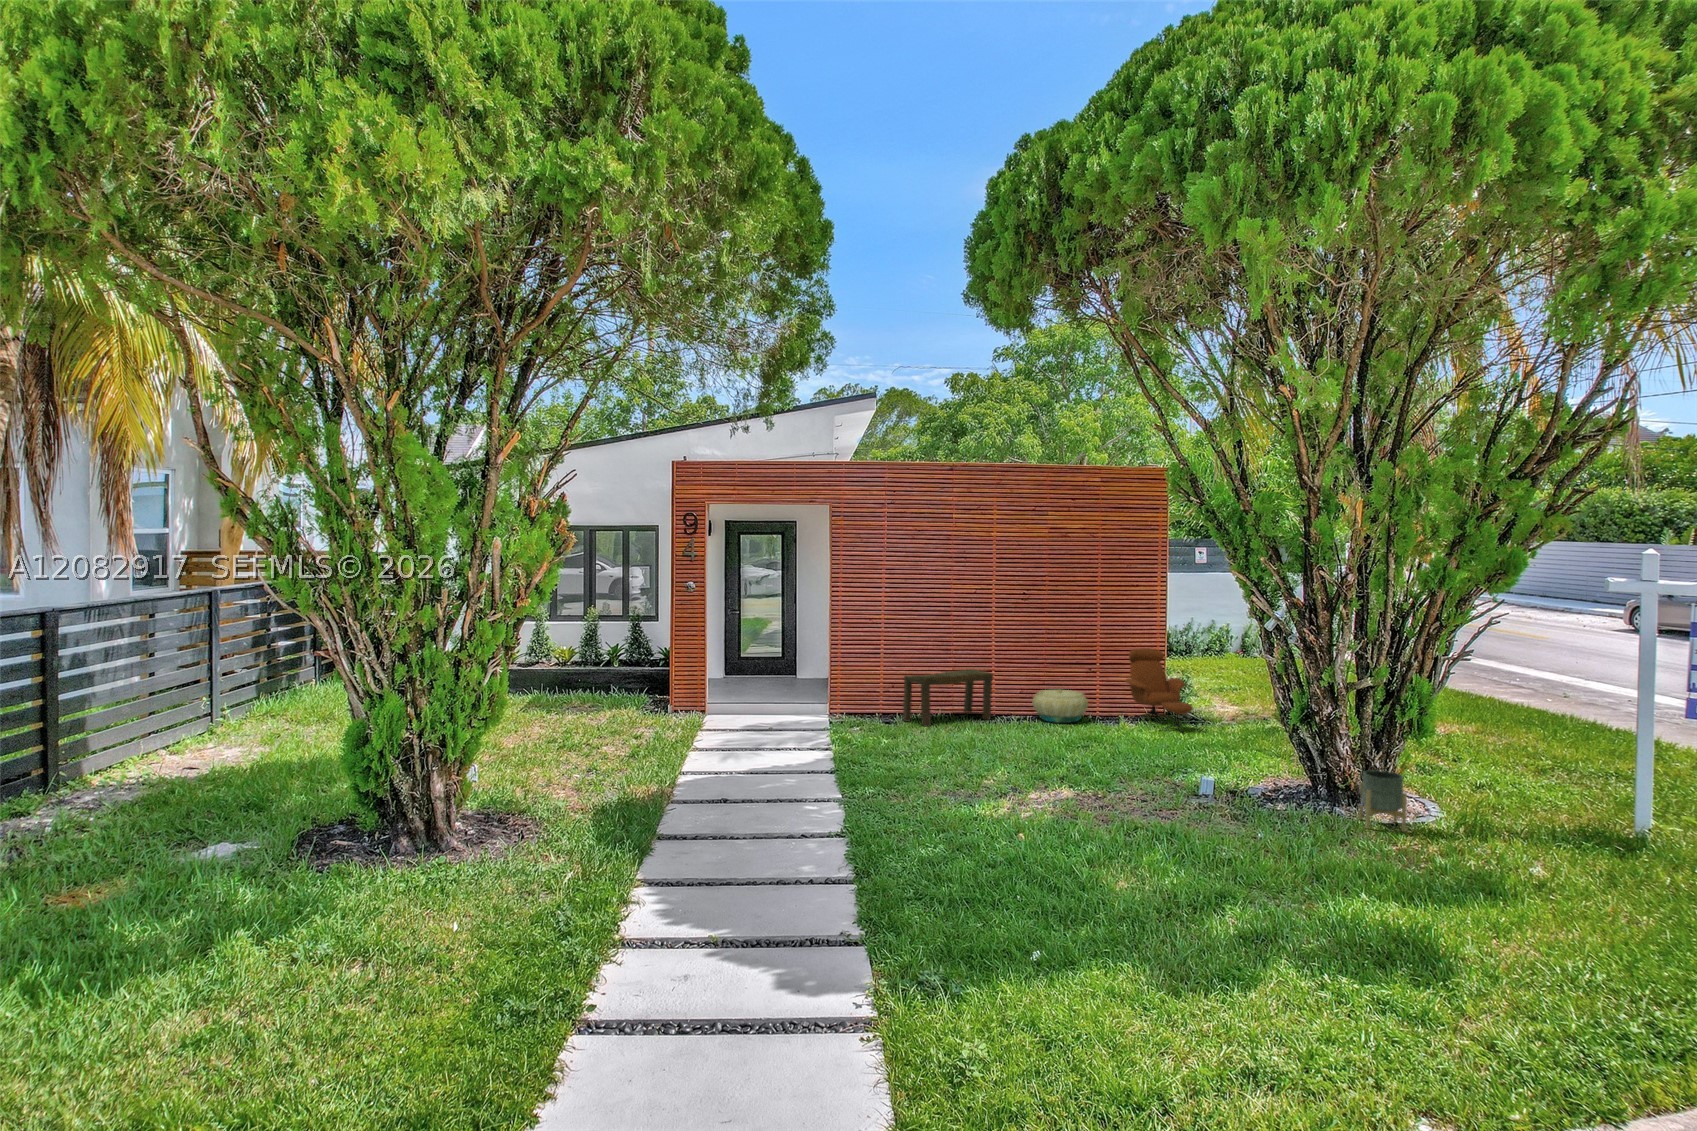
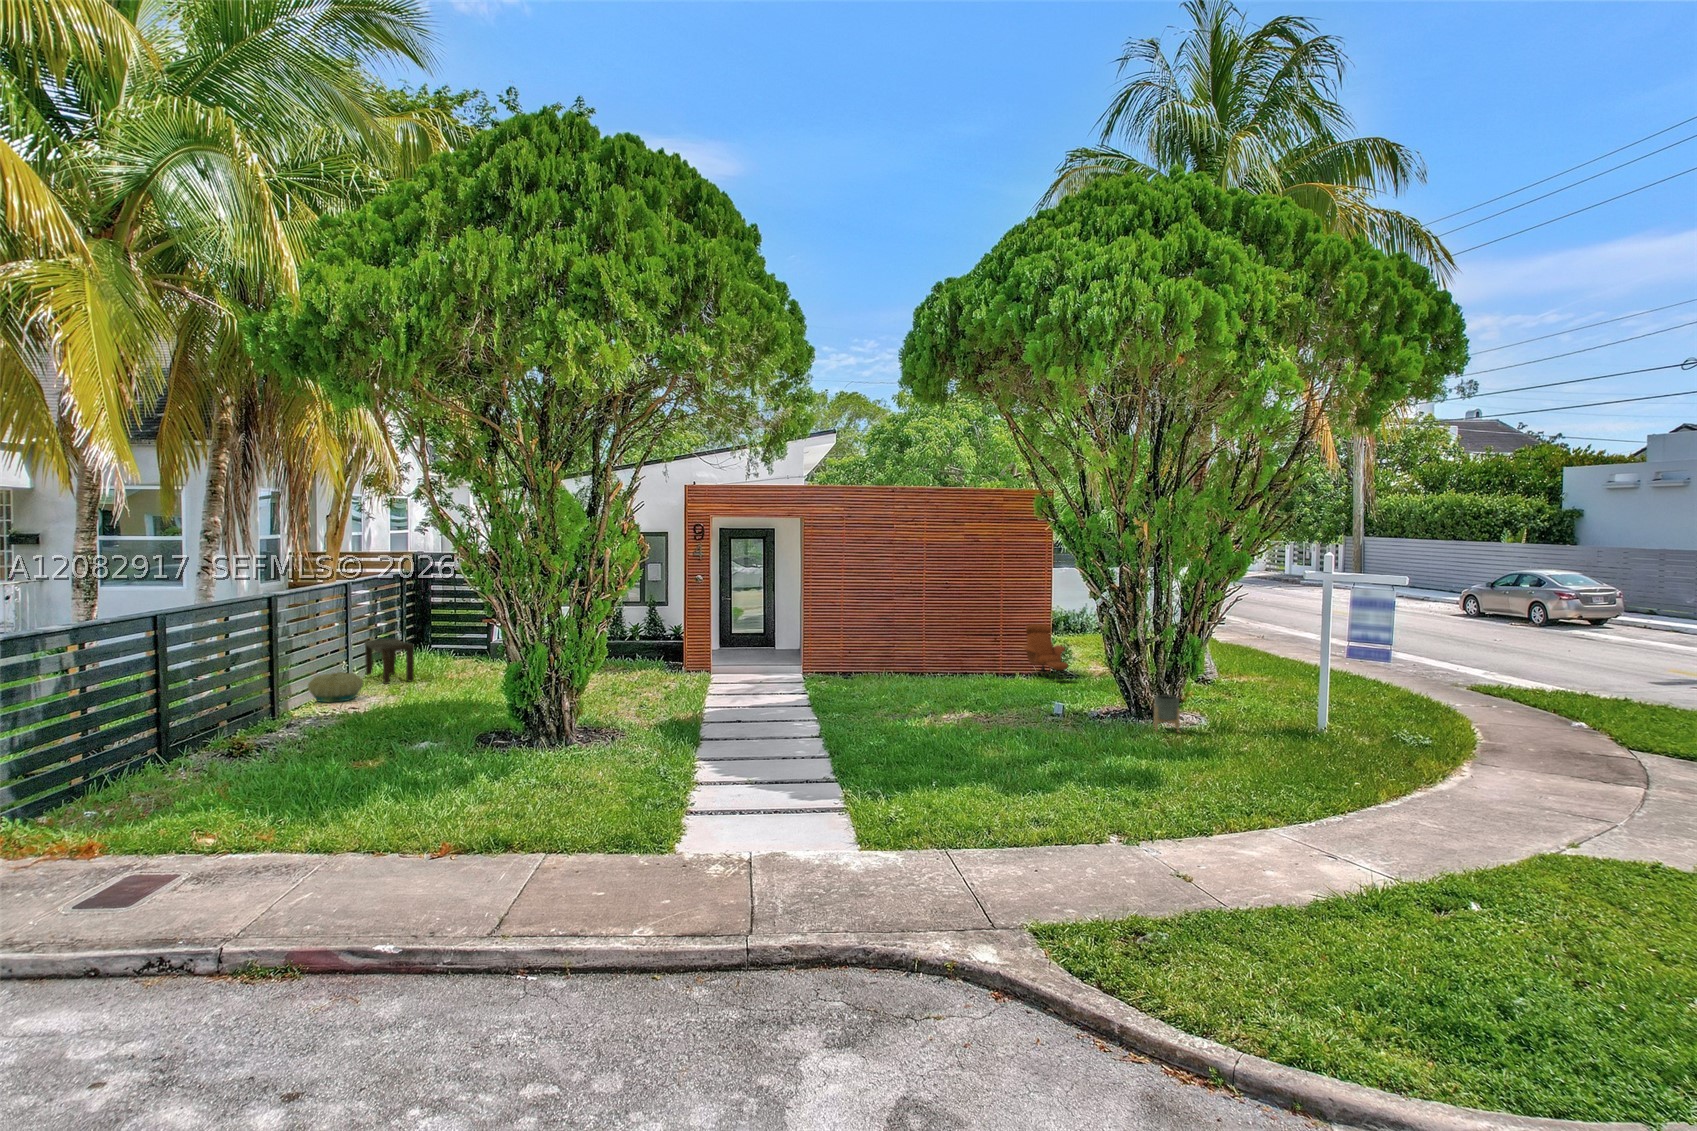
bench: present [903,669,993,727] -> present [364,638,414,684]
basket: present [1032,690,1088,723] -> present [308,672,363,702]

